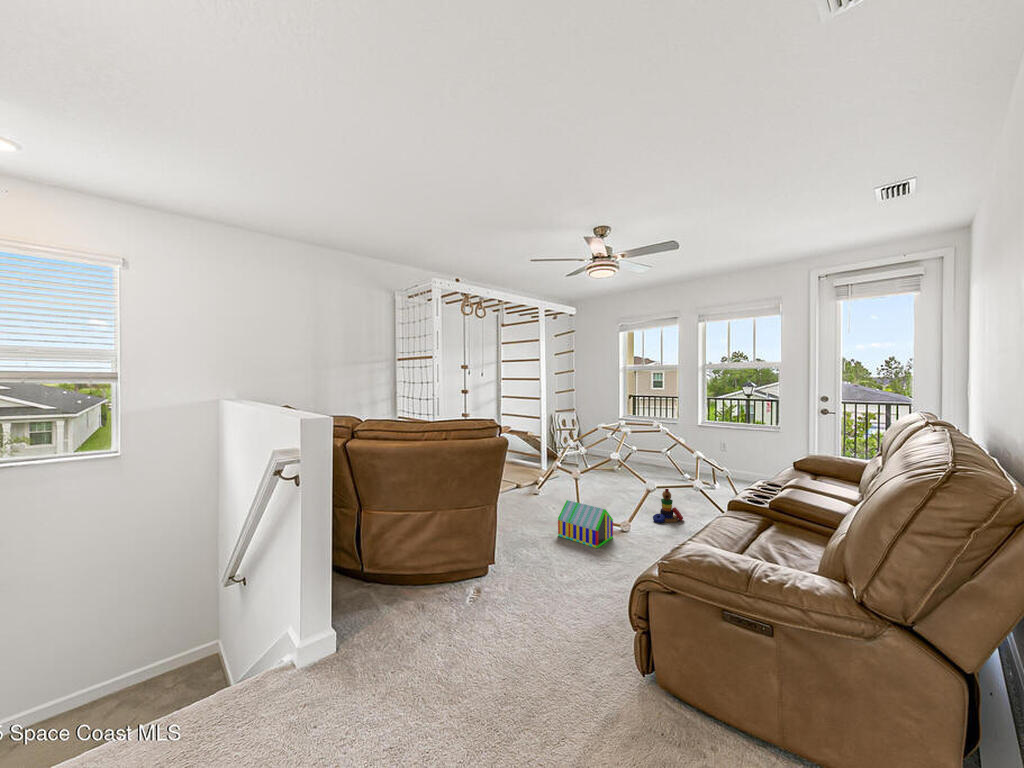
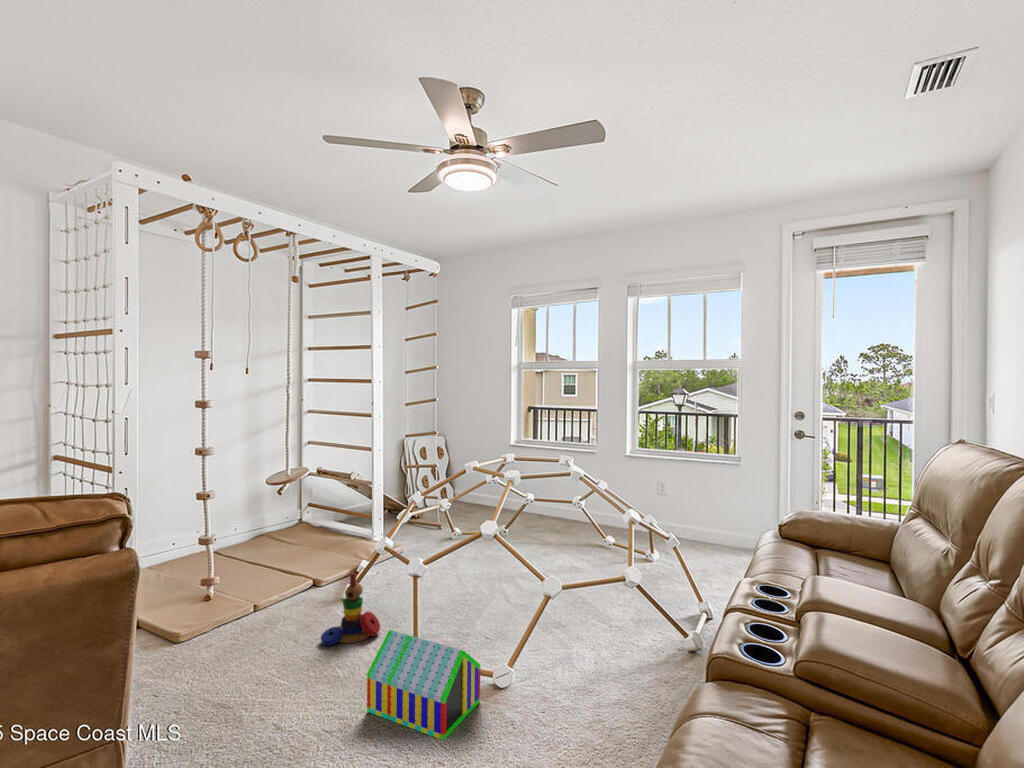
stacking toy: present [653,489,683,523] -> present [321,573,380,646]

